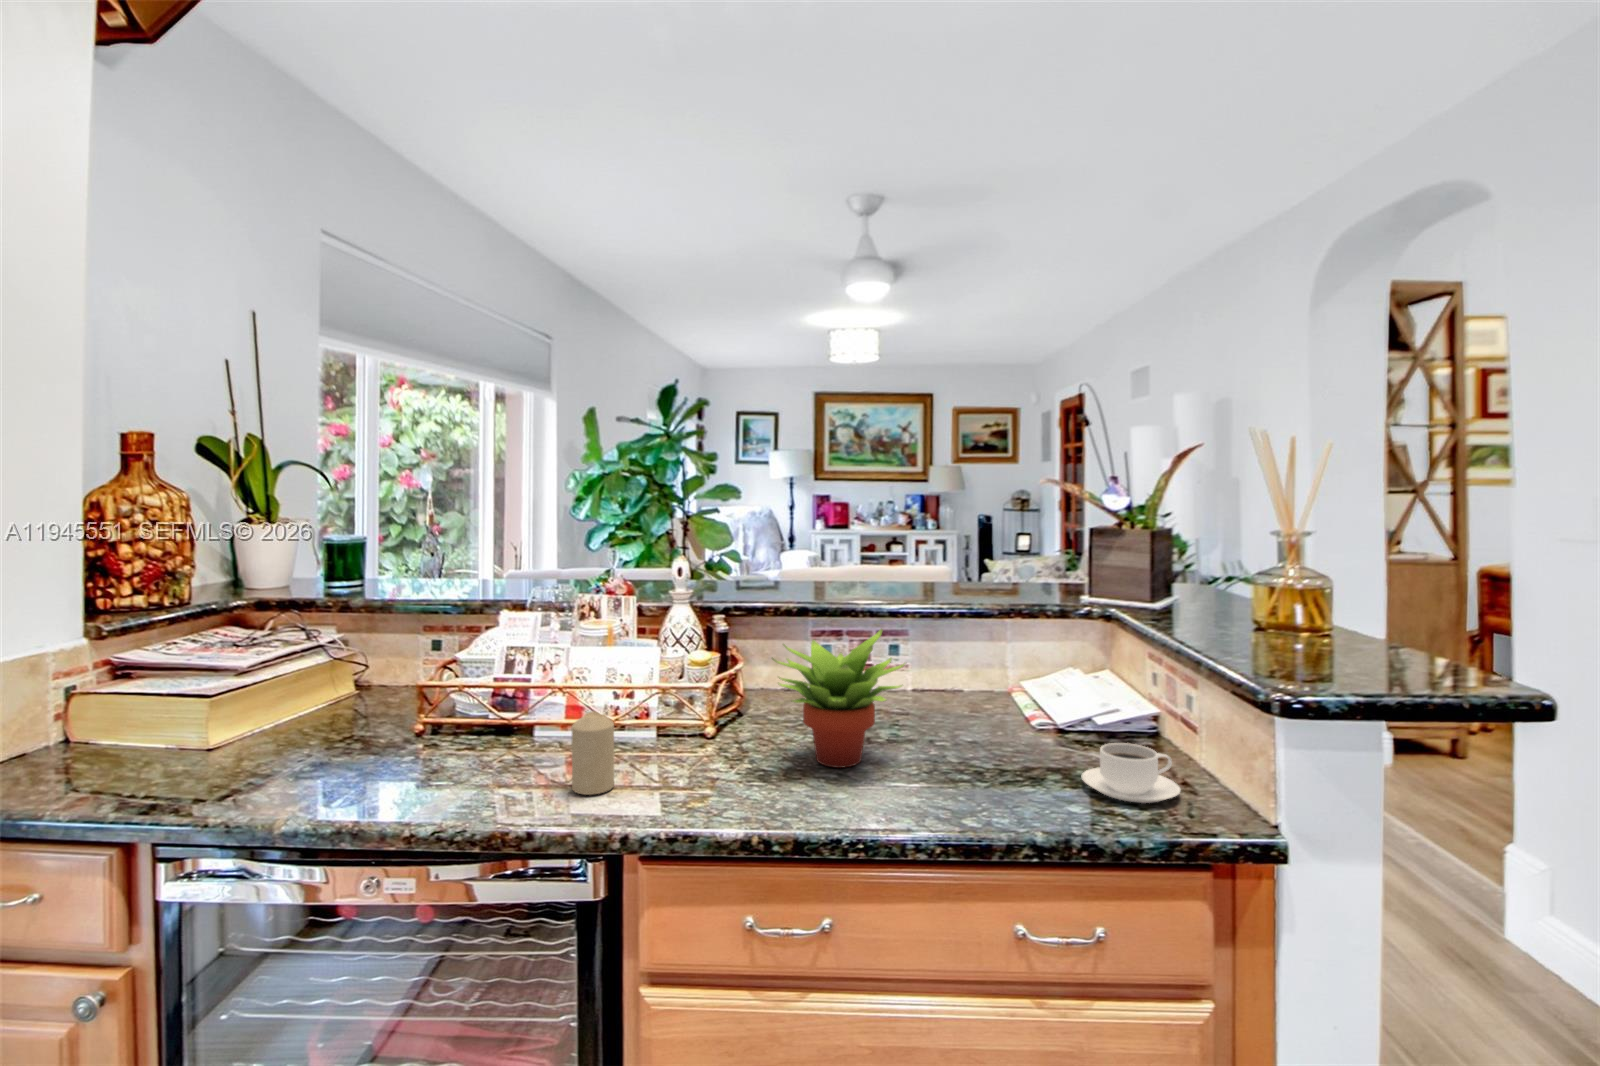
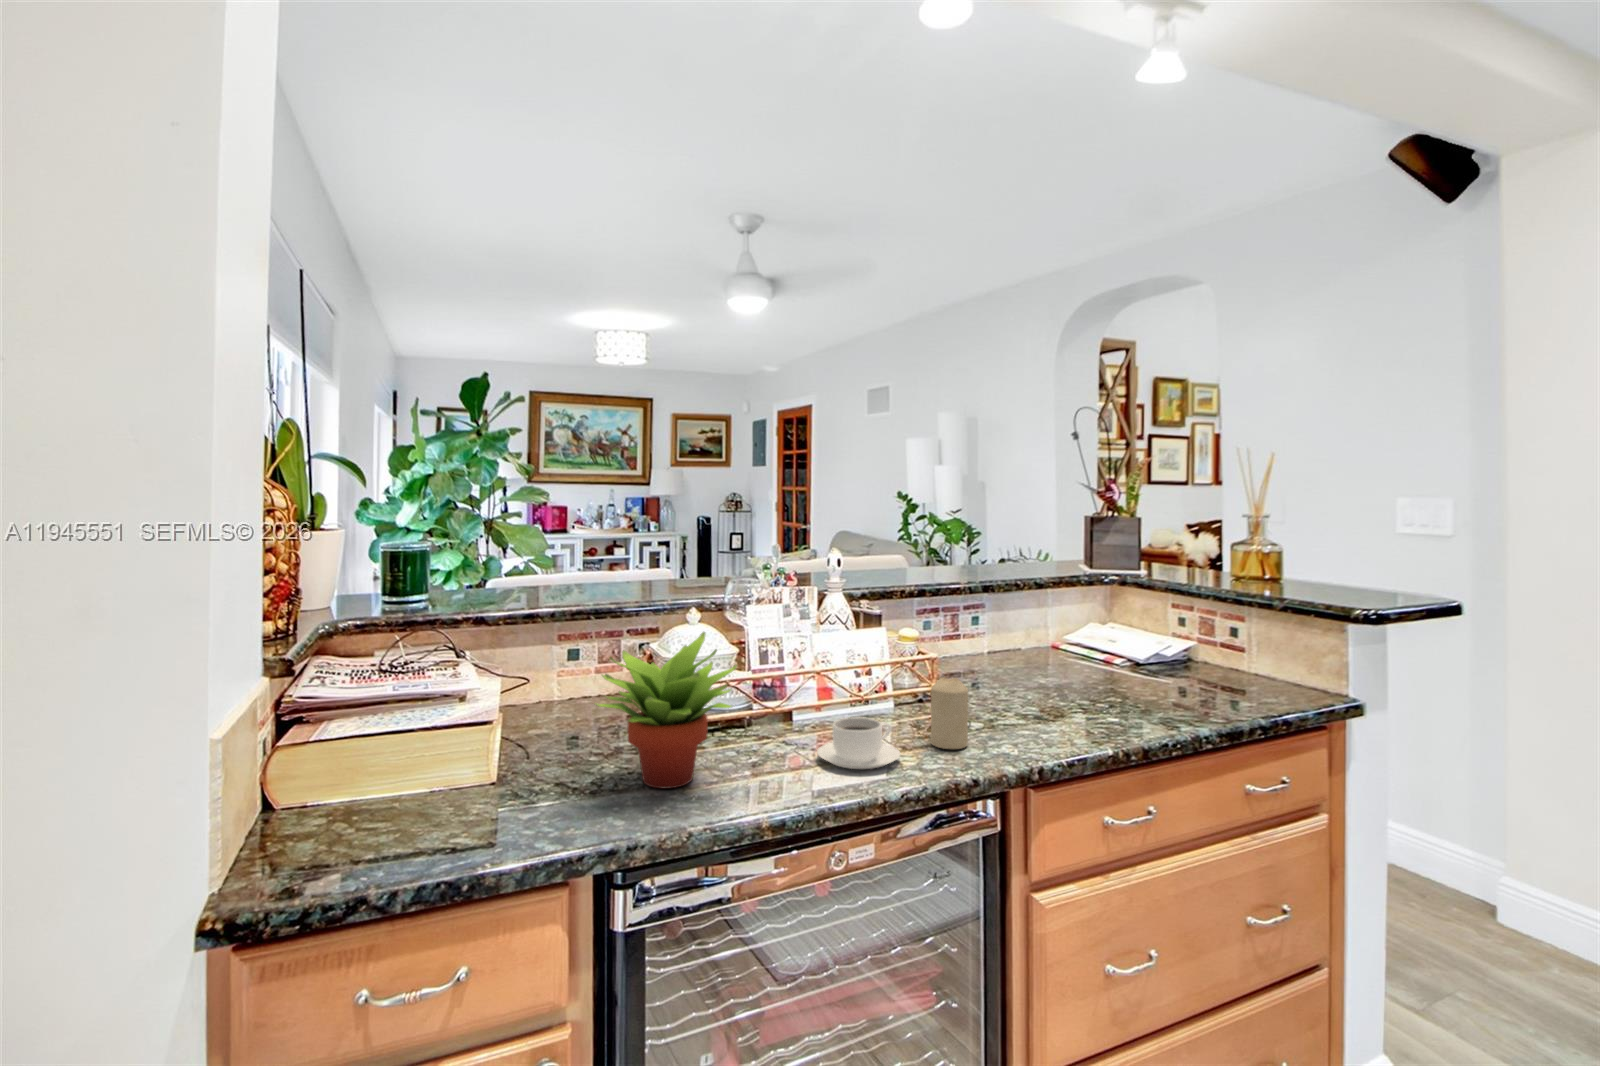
succulent plant: present [772,629,905,768] -> present [595,632,737,789]
coffee cup: present [1081,743,1180,803] -> present [817,717,900,769]

